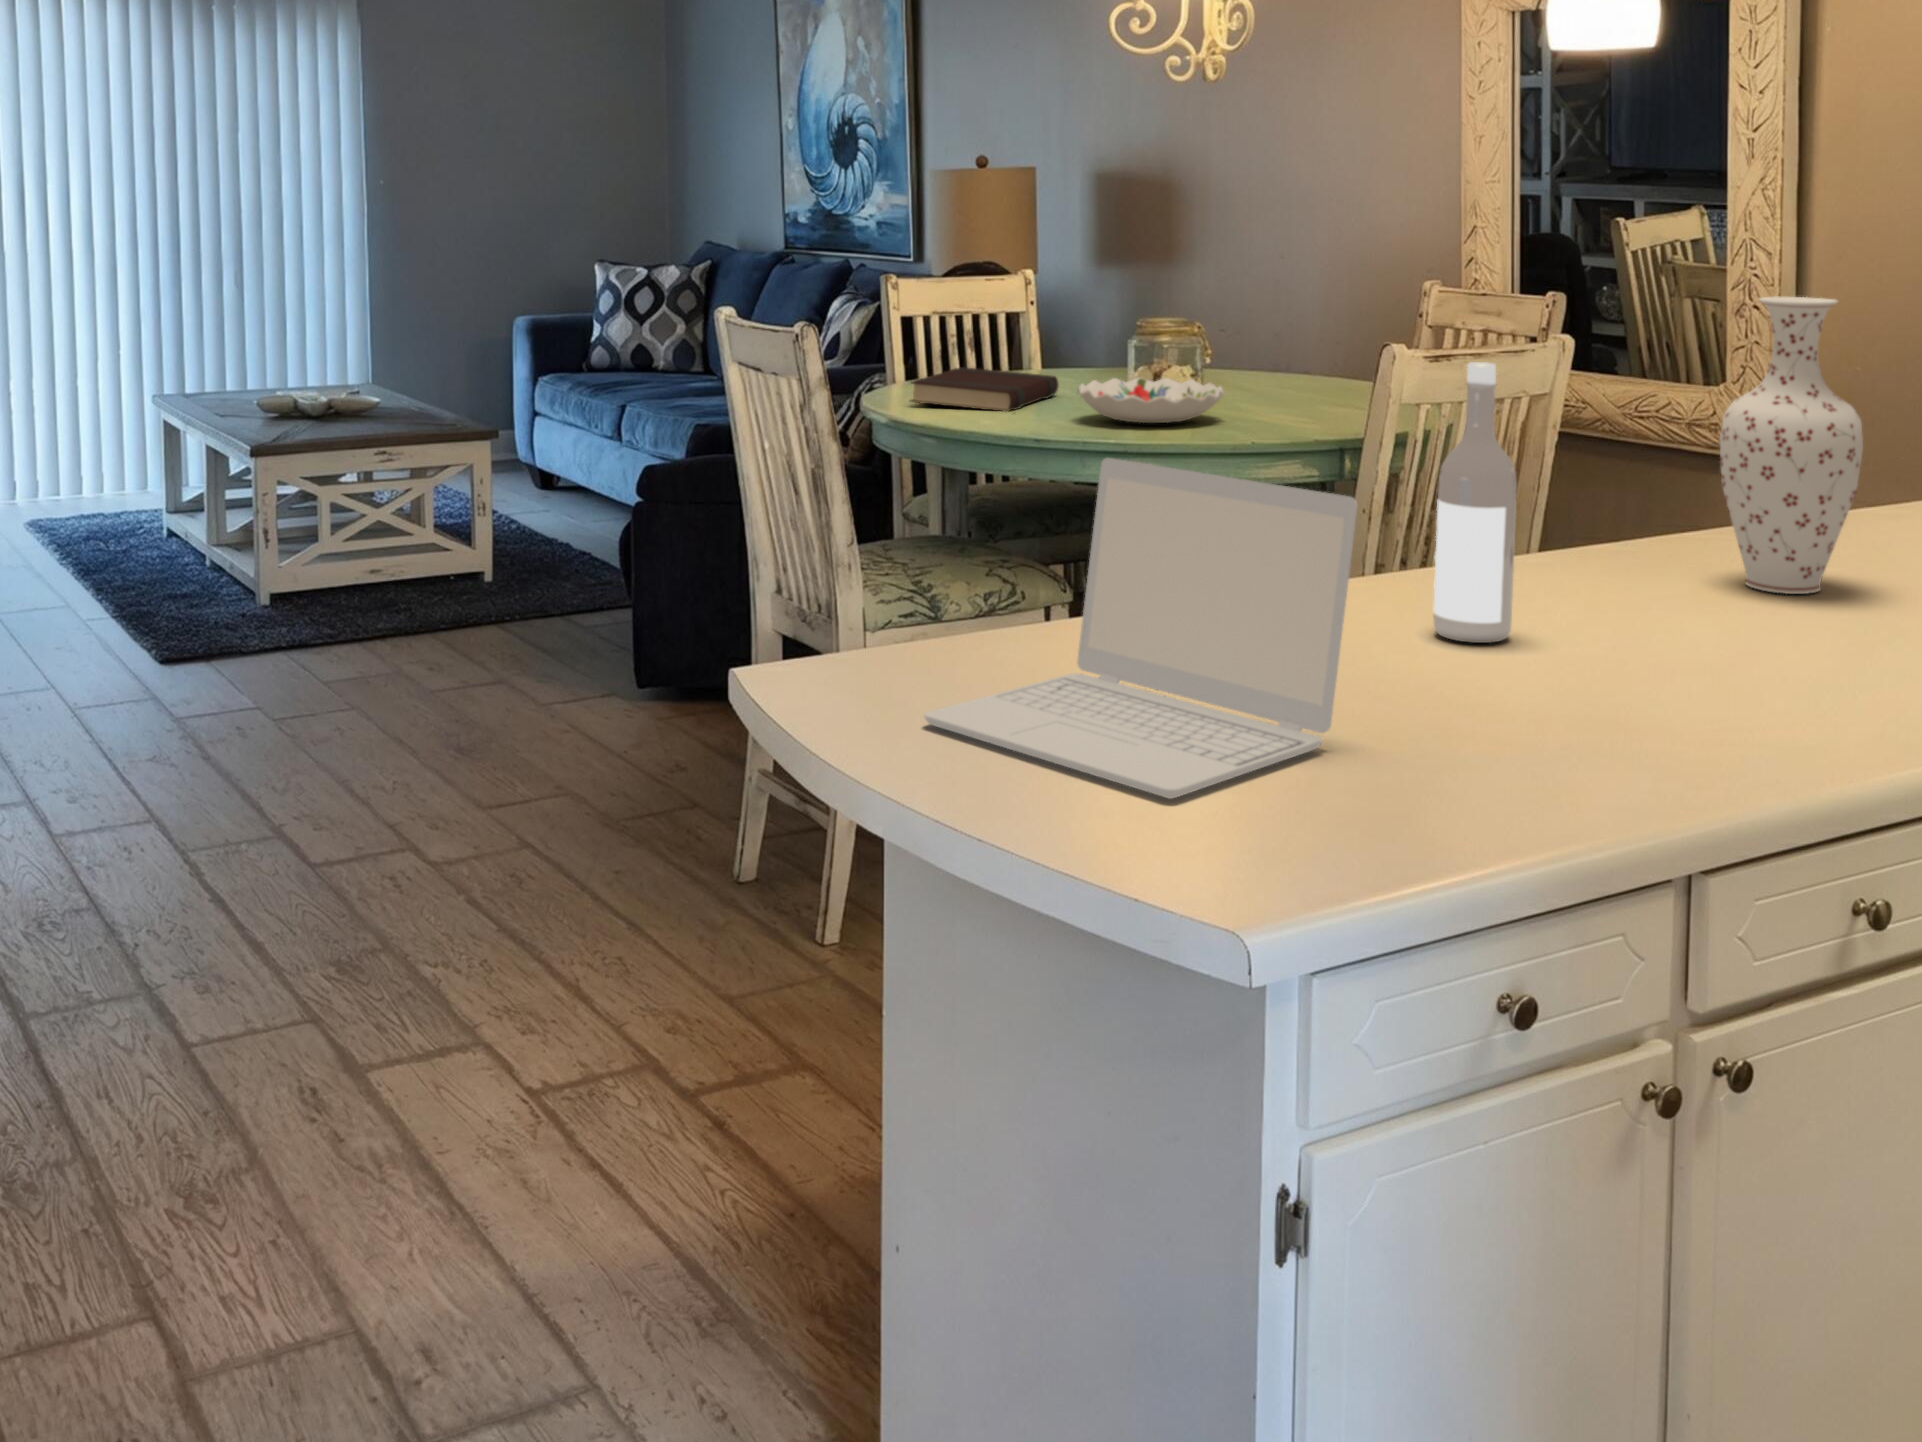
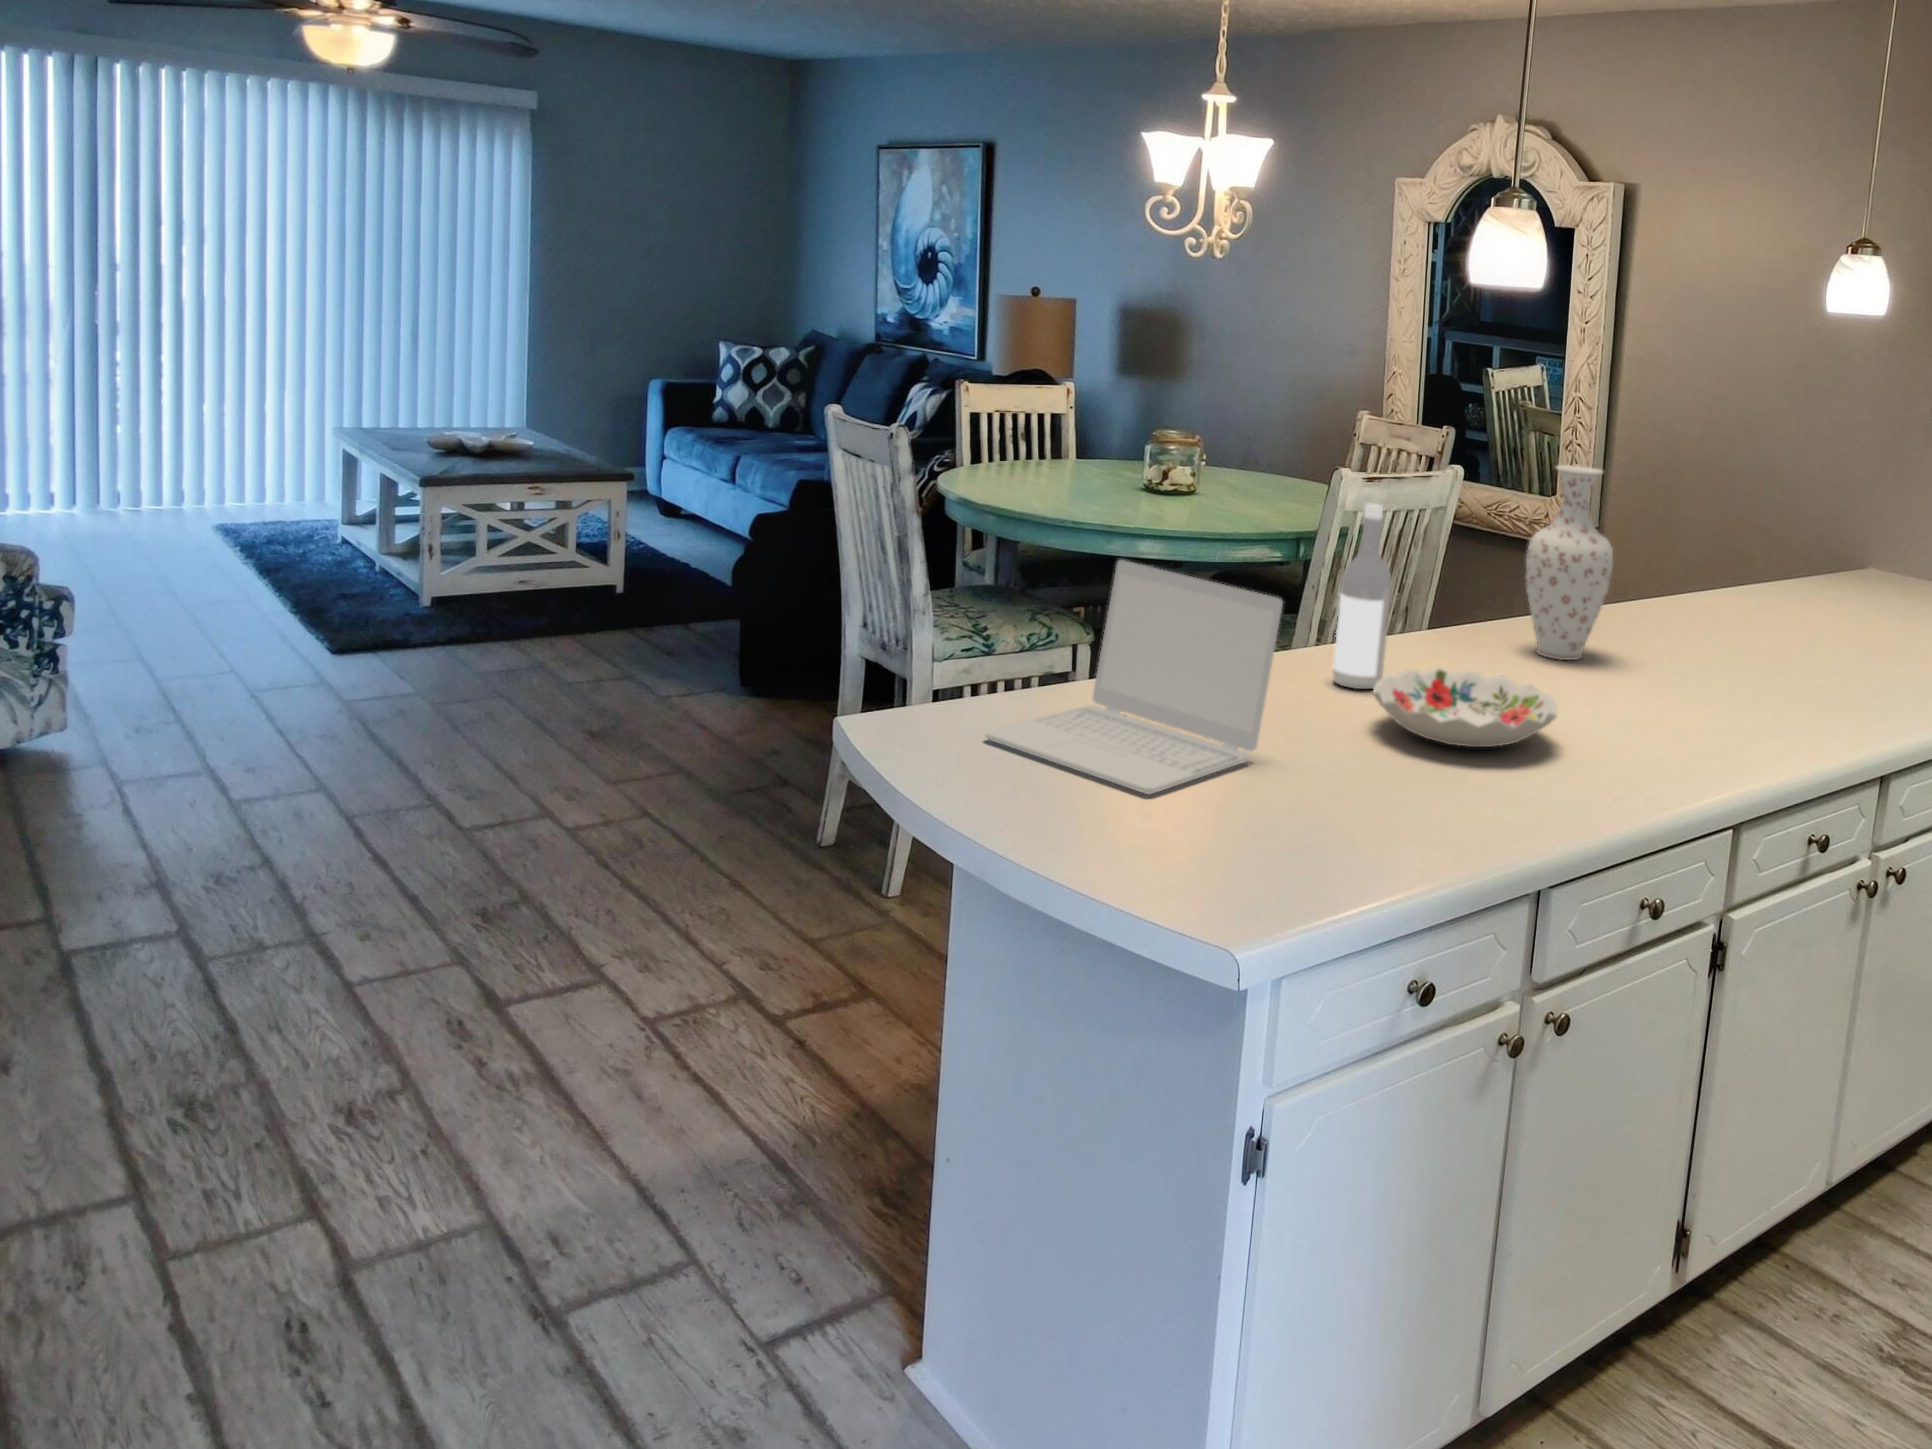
book: present [910,367,1058,411] -> none [977,457,1091,495]
decorative bowl: present [1077,377,1224,423] -> present [1373,668,1557,747]

